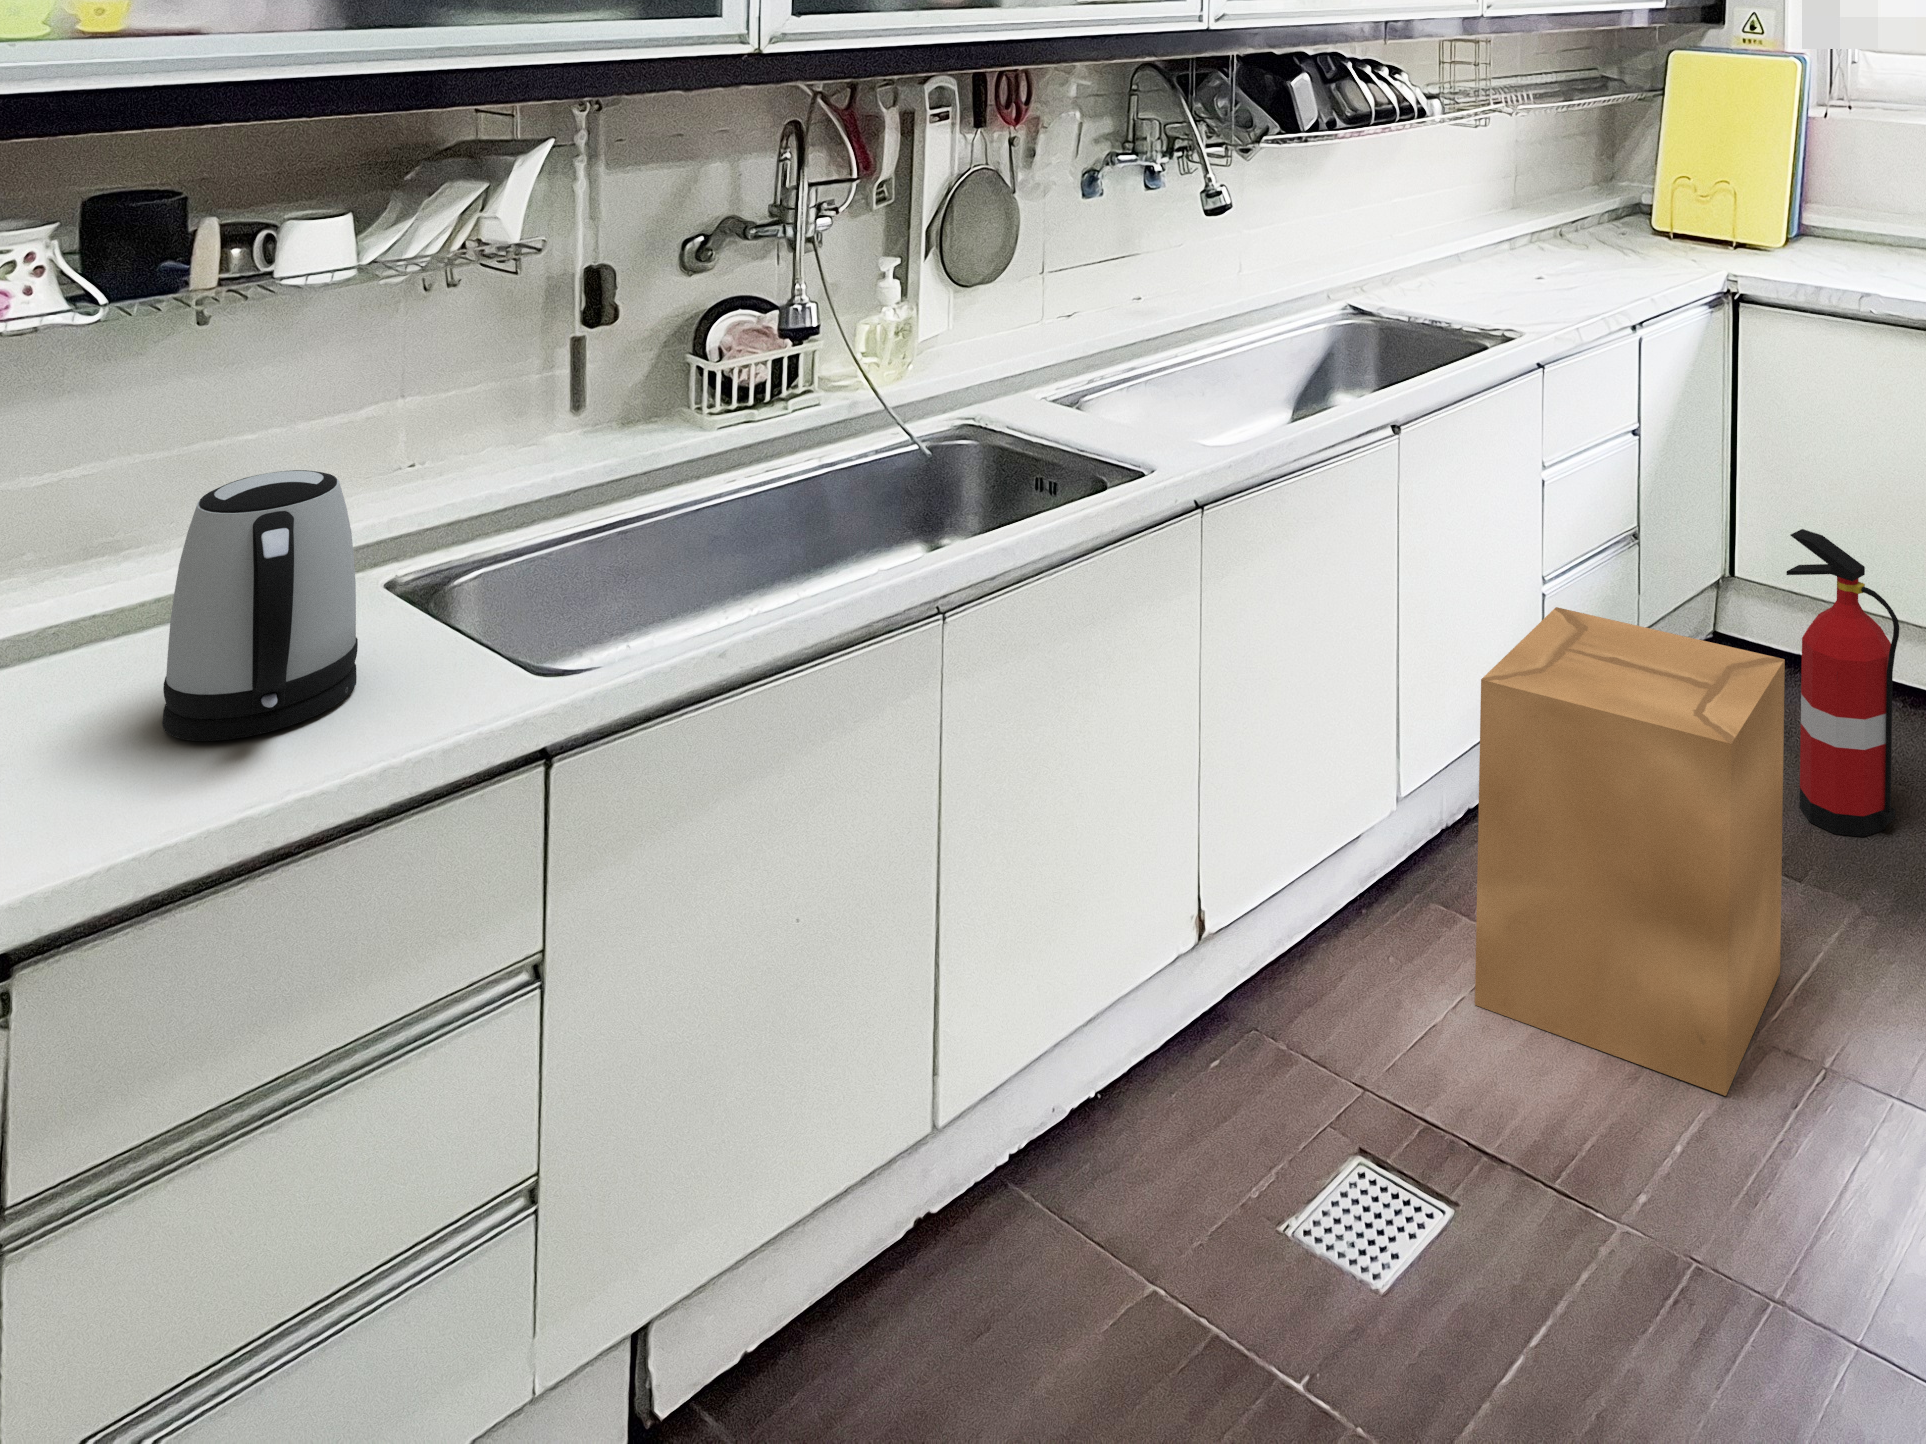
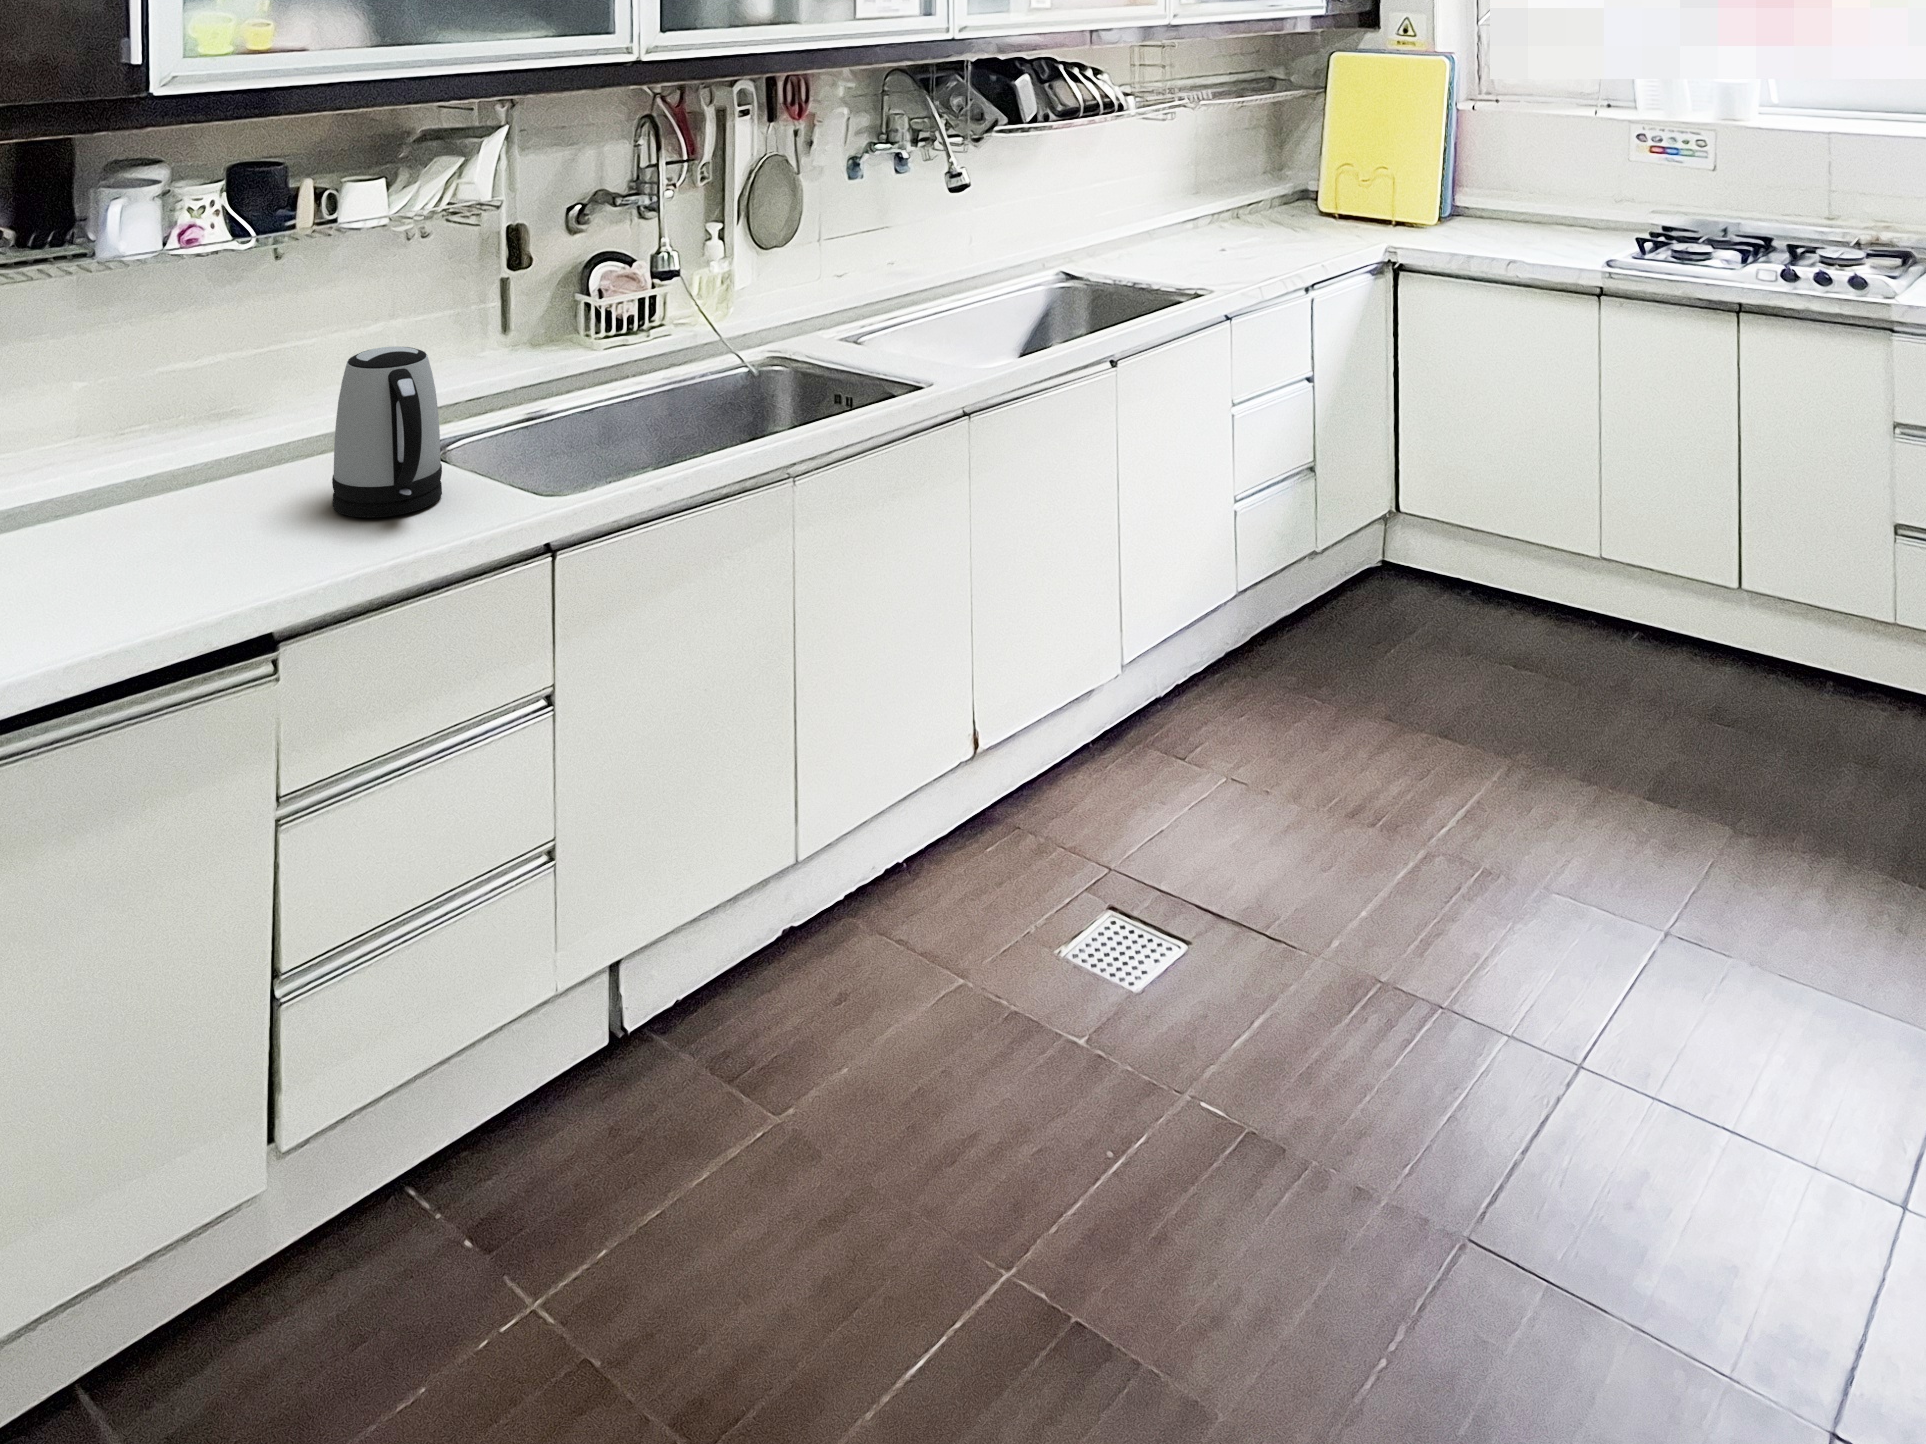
fire extinguisher: present [1786,529,1899,837] -> none [1443,457,1543,711]
cardboard box: present [1475,607,1785,1096] -> none [1194,508,1445,875]

